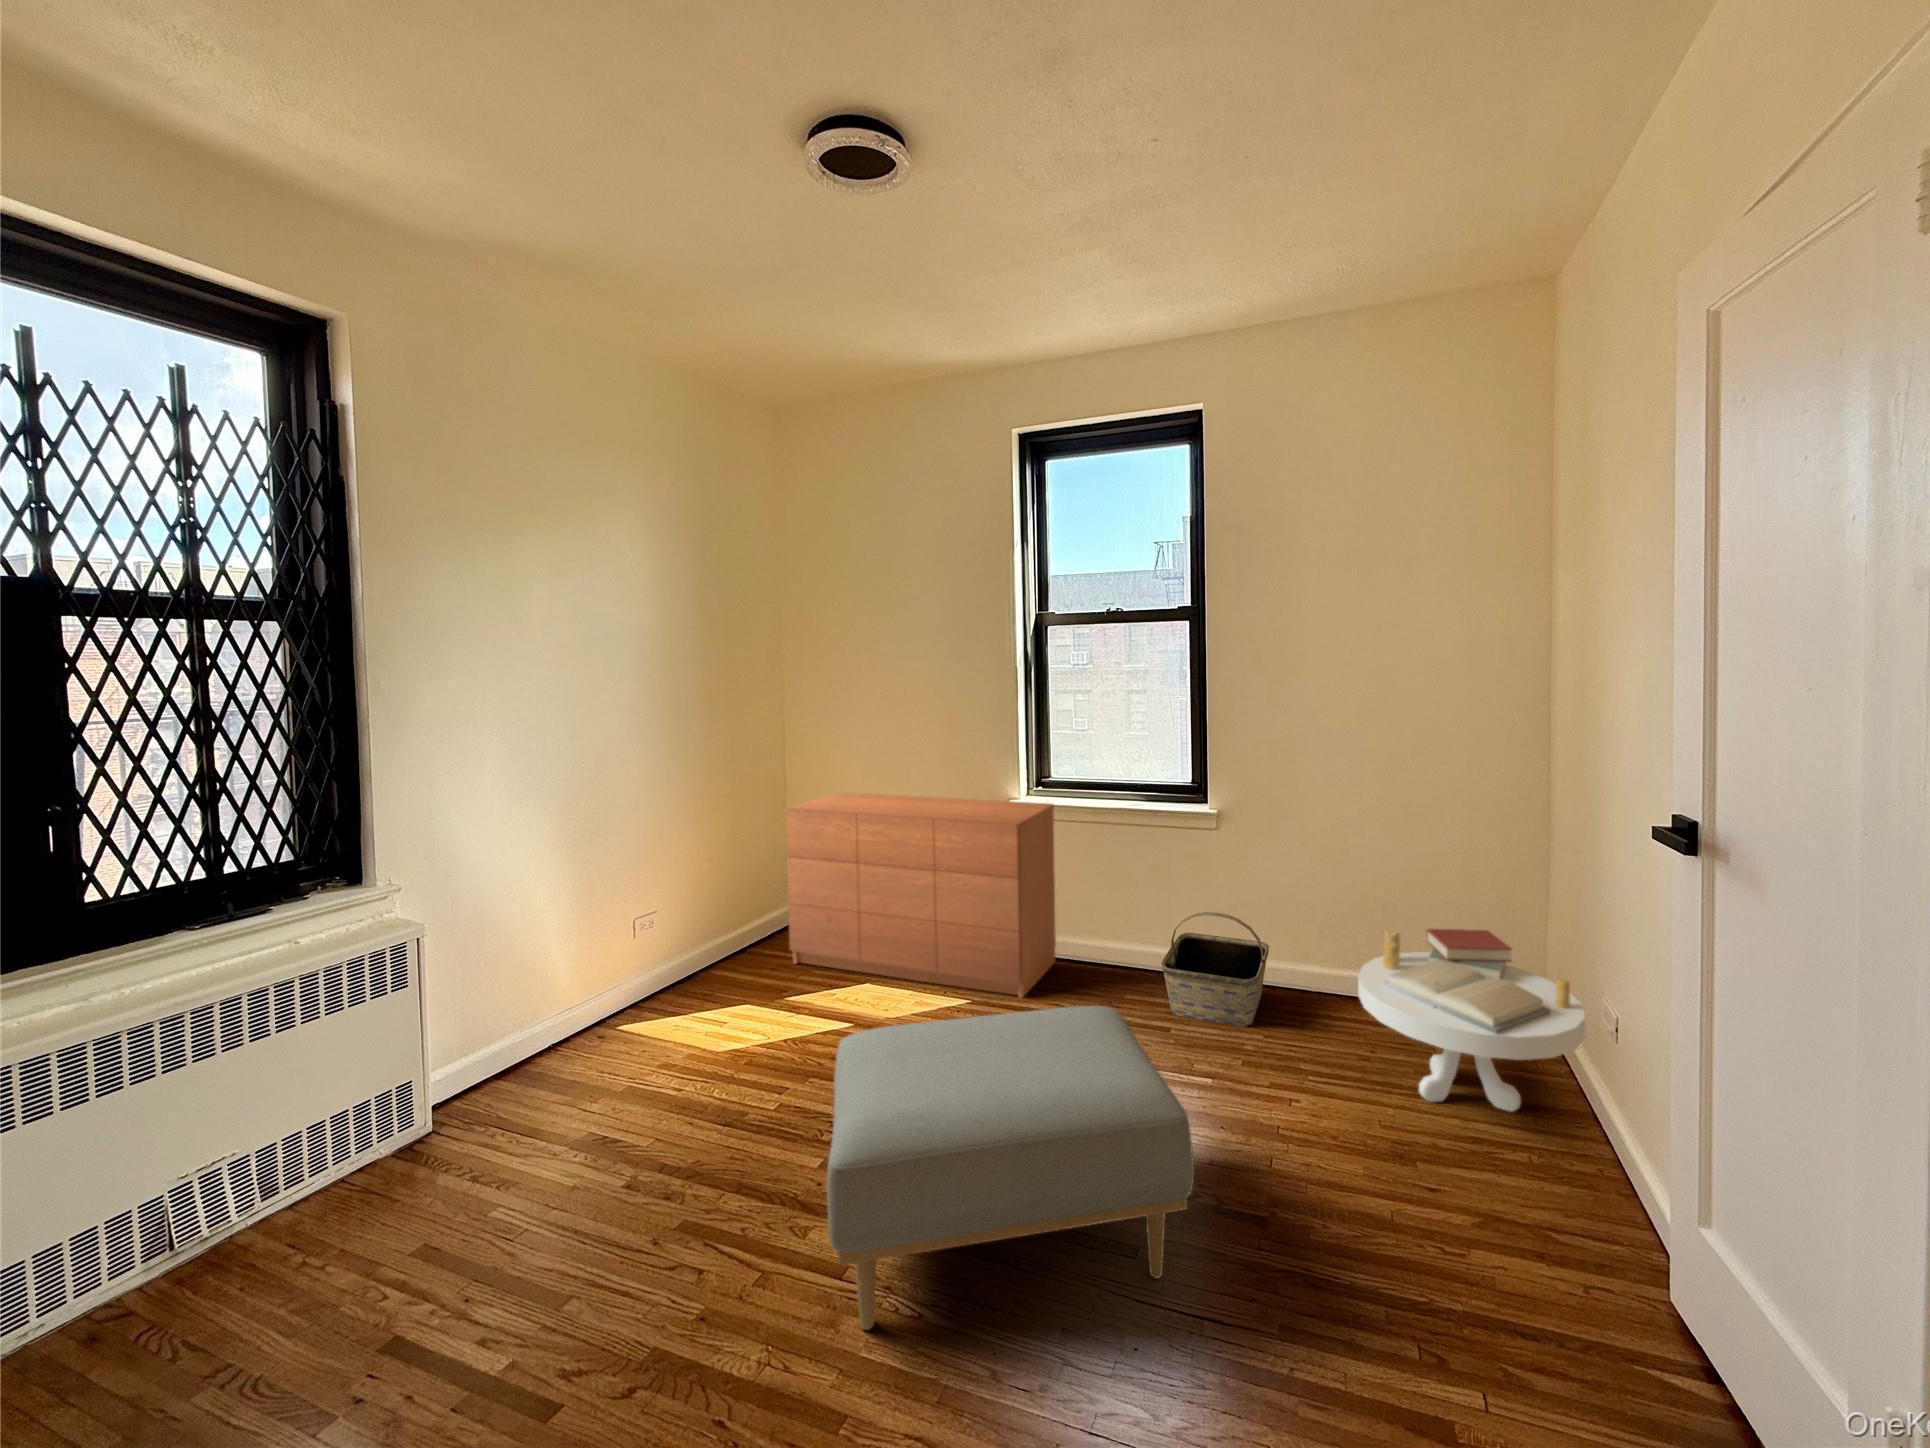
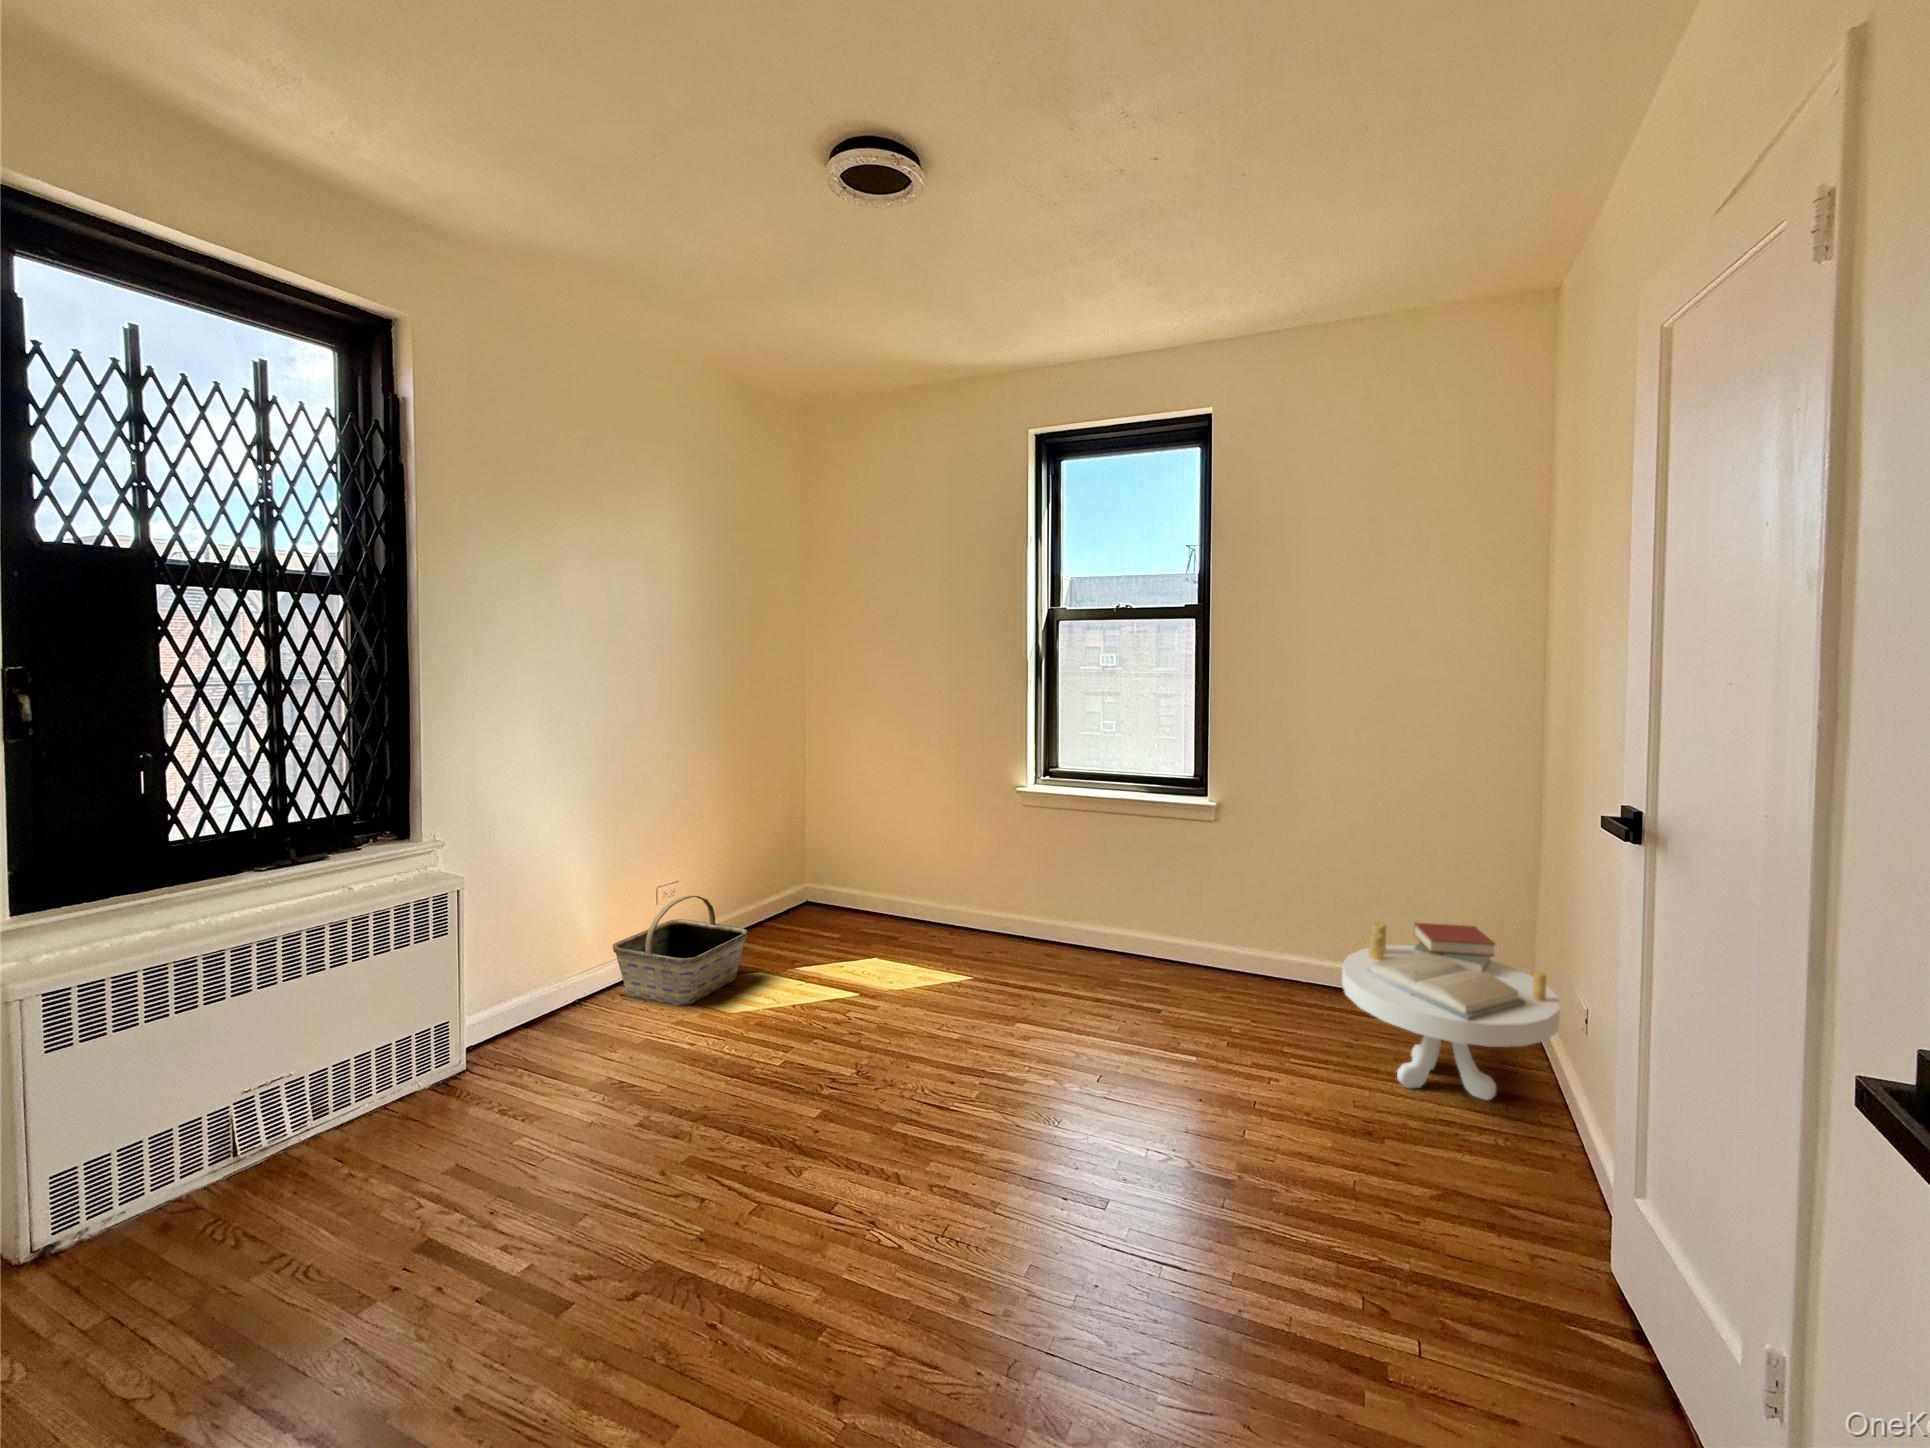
dresser: present [786,792,1056,998] -> none [802,776,1060,979]
basket: present [1162,912,1269,1027] -> present [613,895,747,1006]
ottoman: present [827,1006,1194,1330] -> none [817,977,1159,1256]

